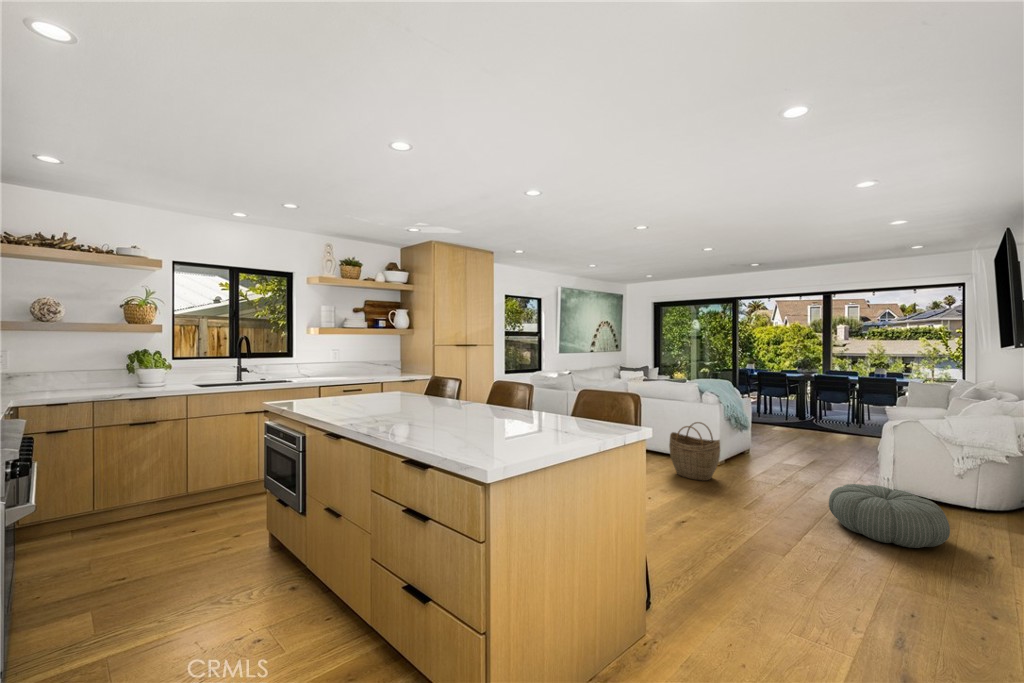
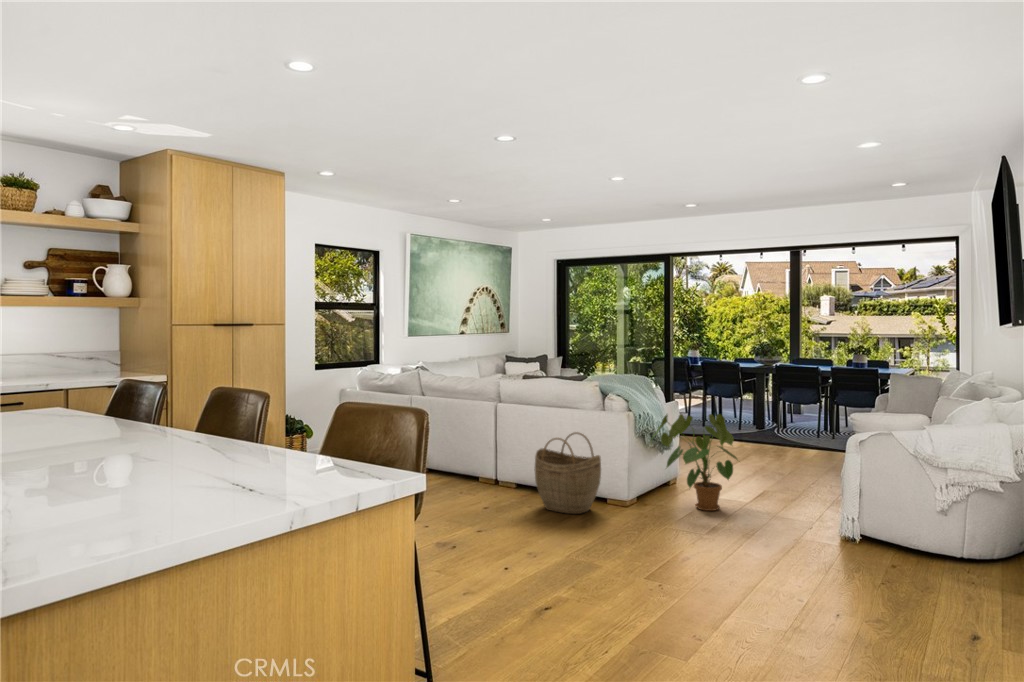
house plant: none [754,411,834,484] -> present [653,414,737,511]
pouf: present [829,484,950,548] -> none [709,501,828,572]

